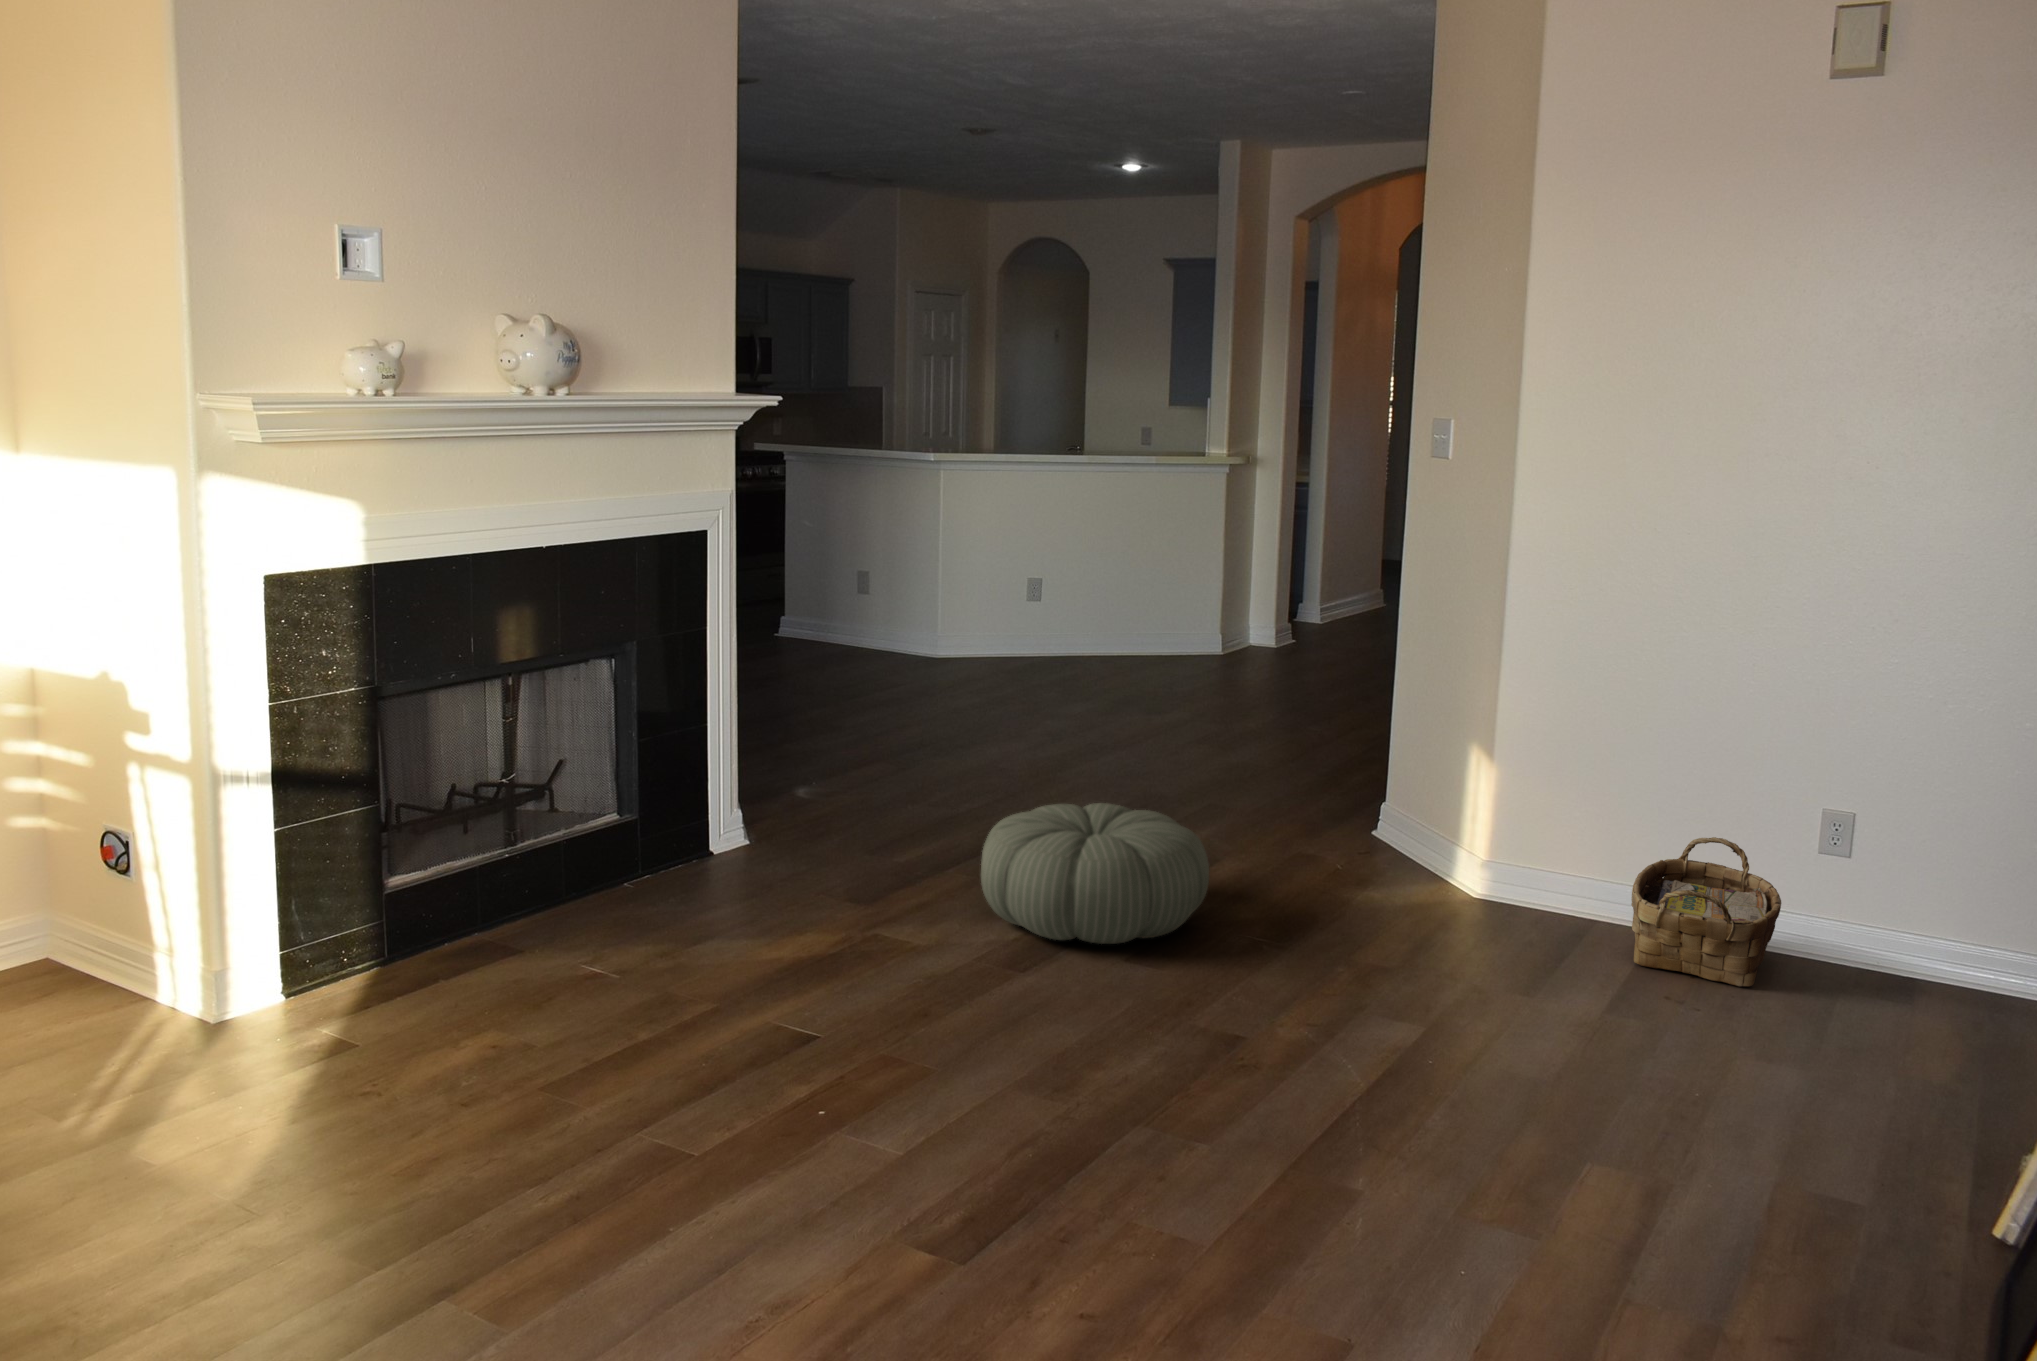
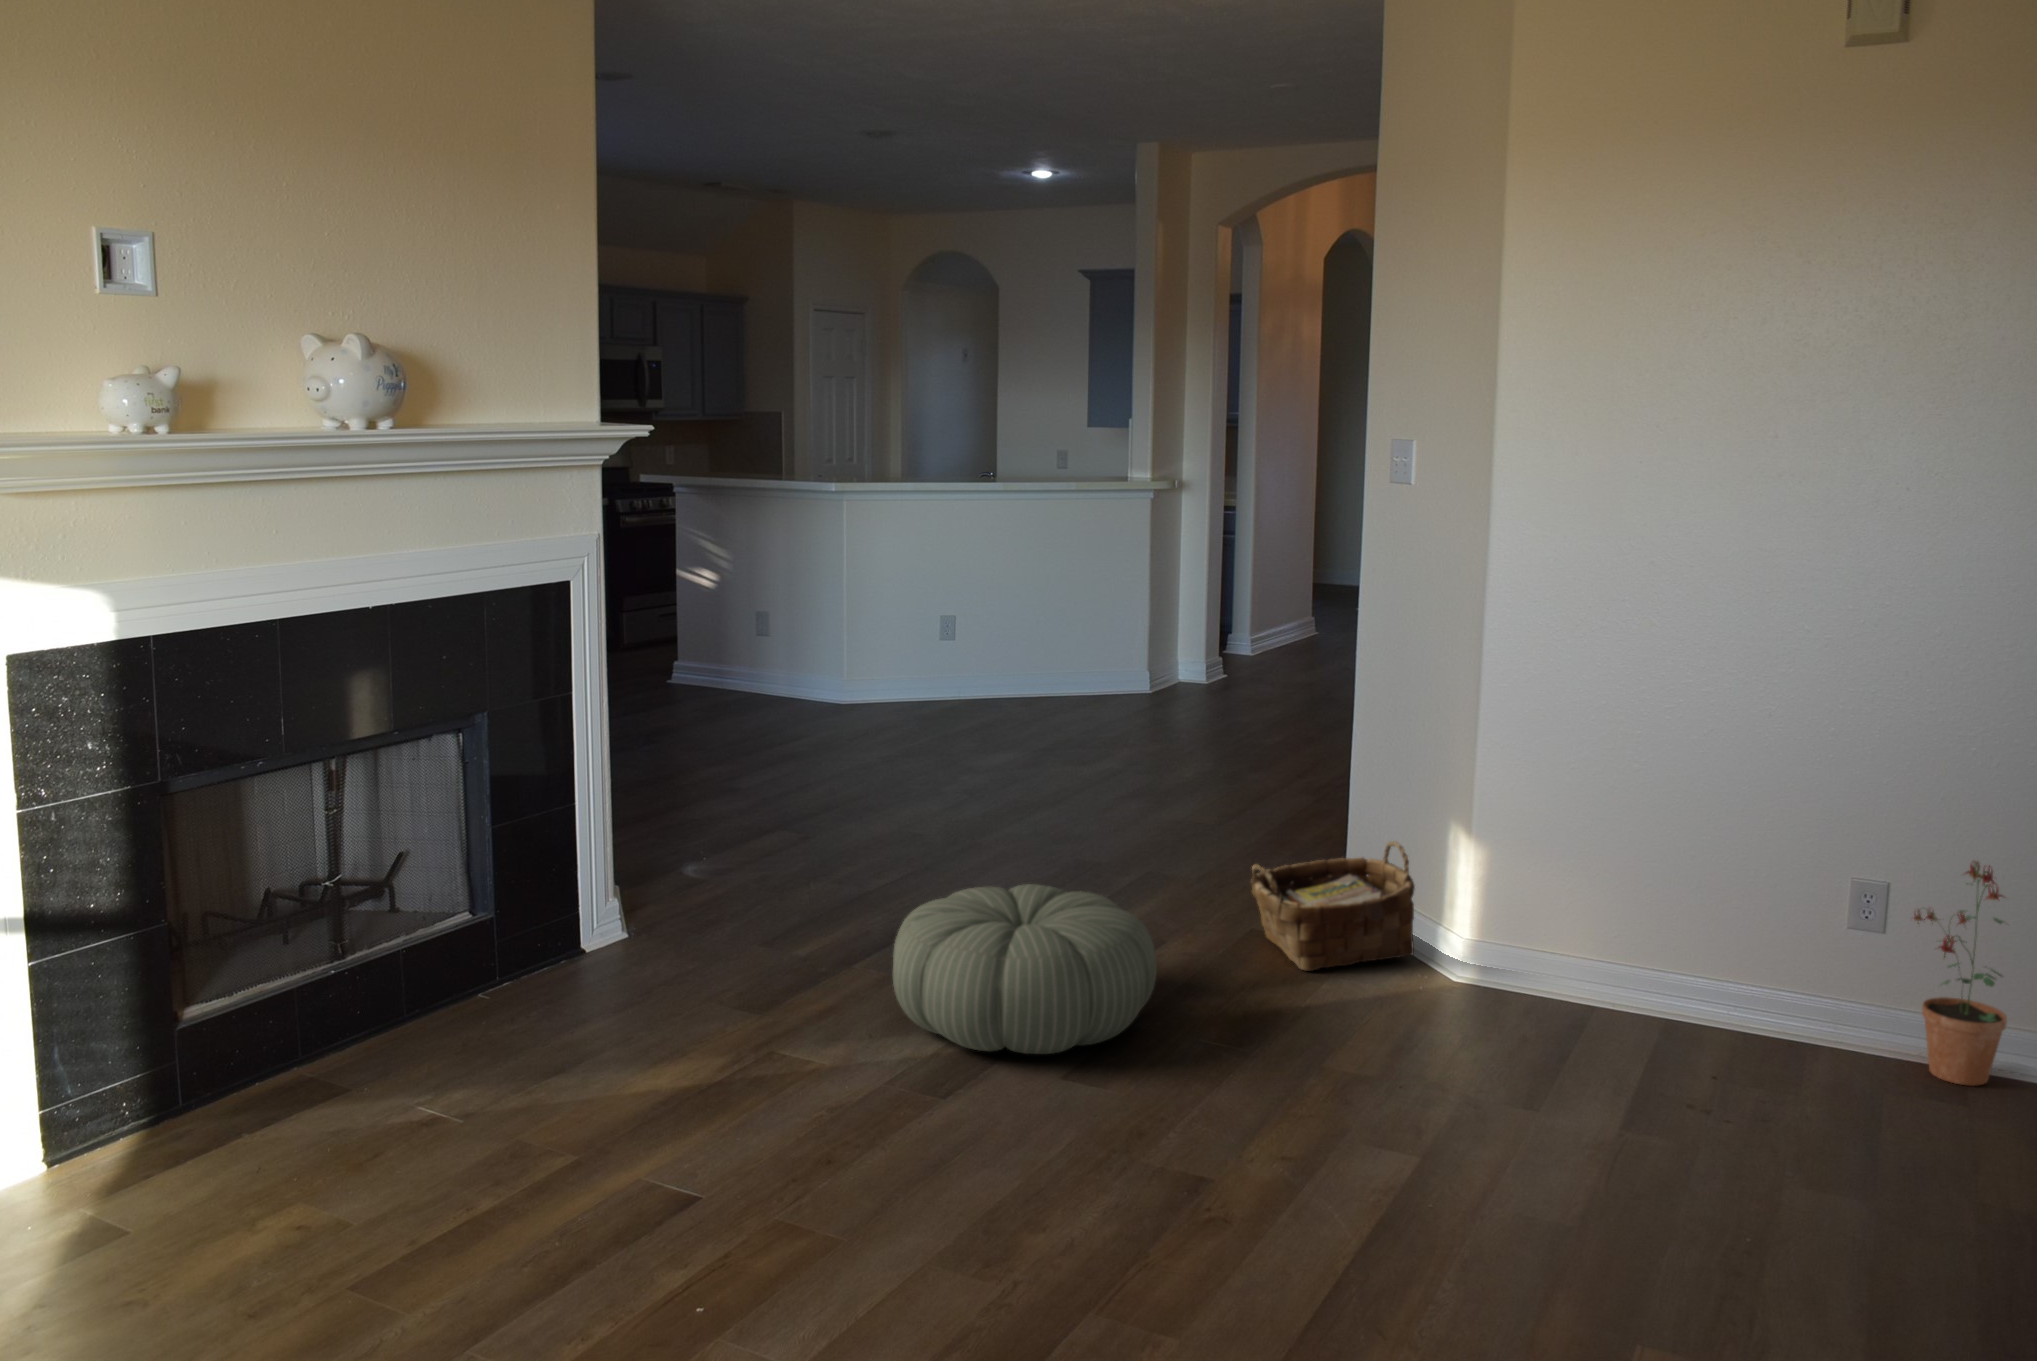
potted plant: none [1873,801,1959,996] -> present [1914,861,2007,1086]
woven basket: present [1632,837,1781,987] -> present [1251,841,1415,971]

